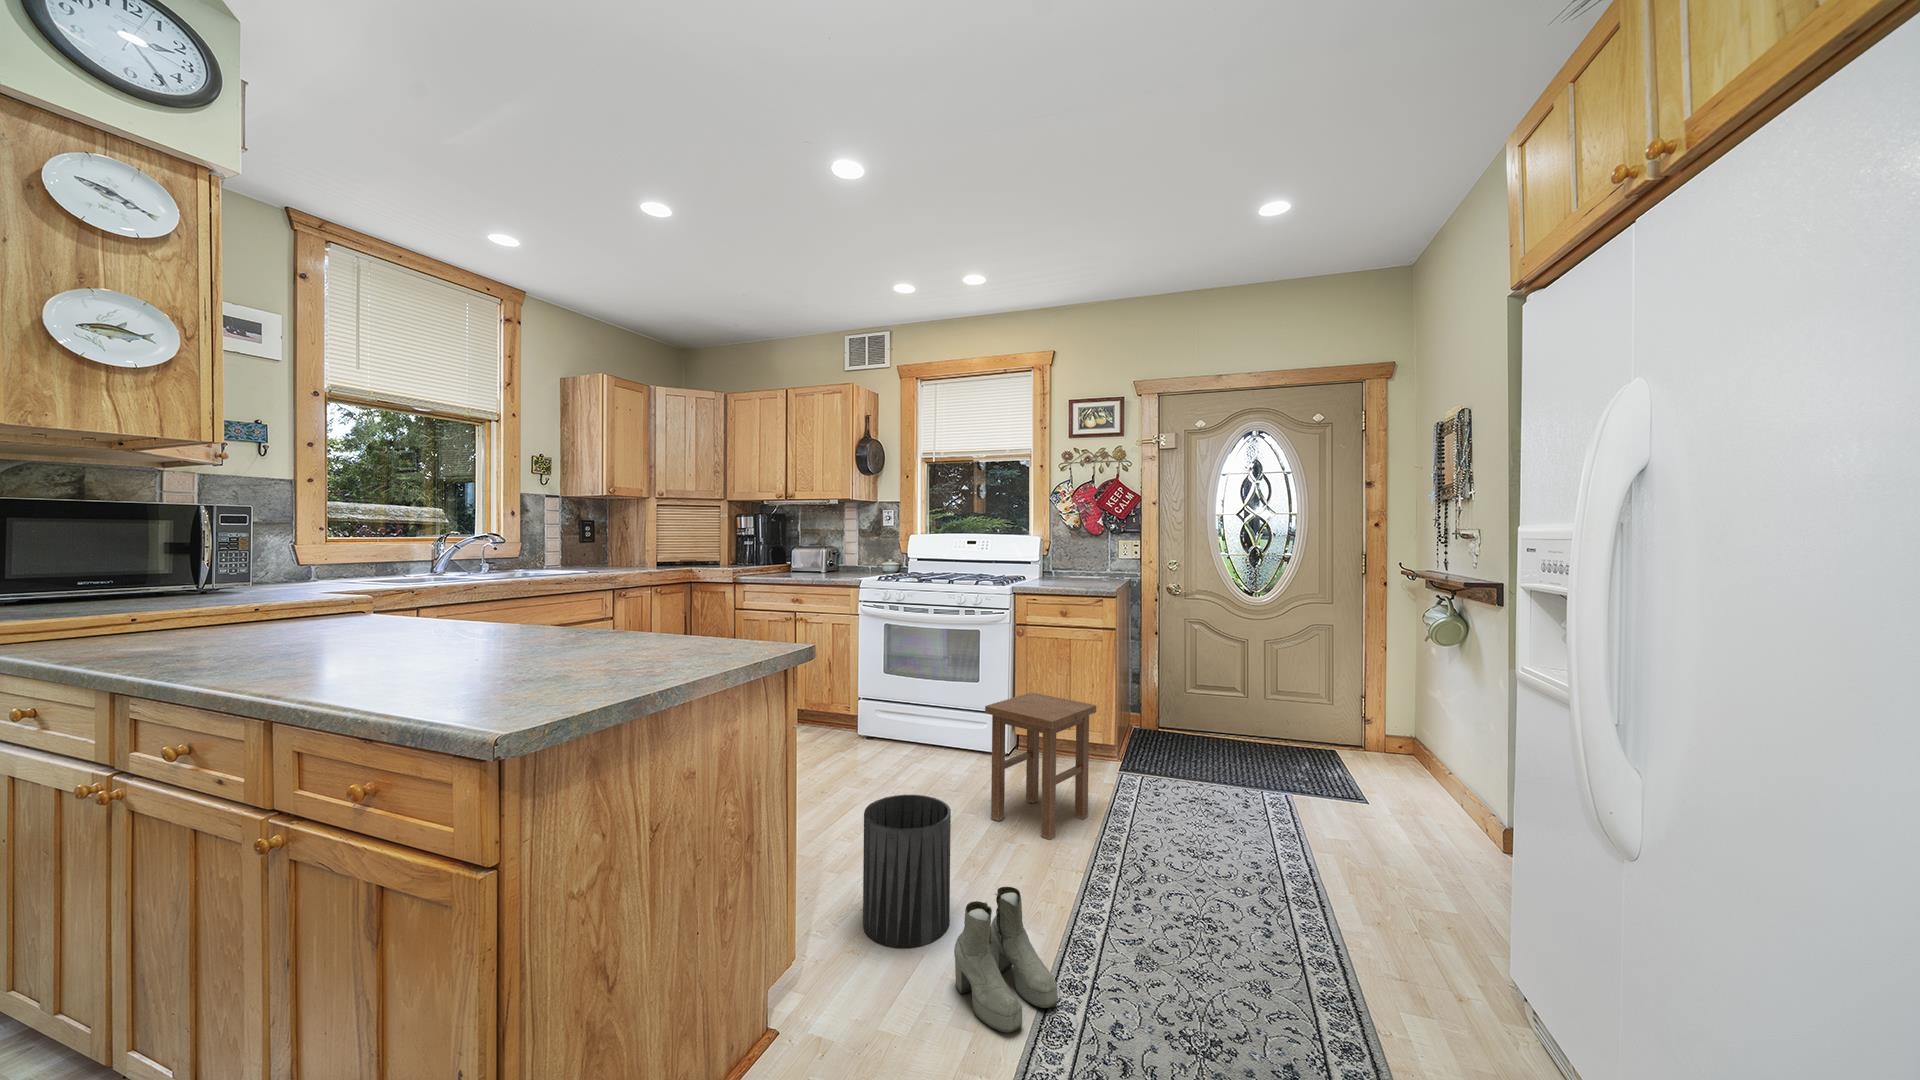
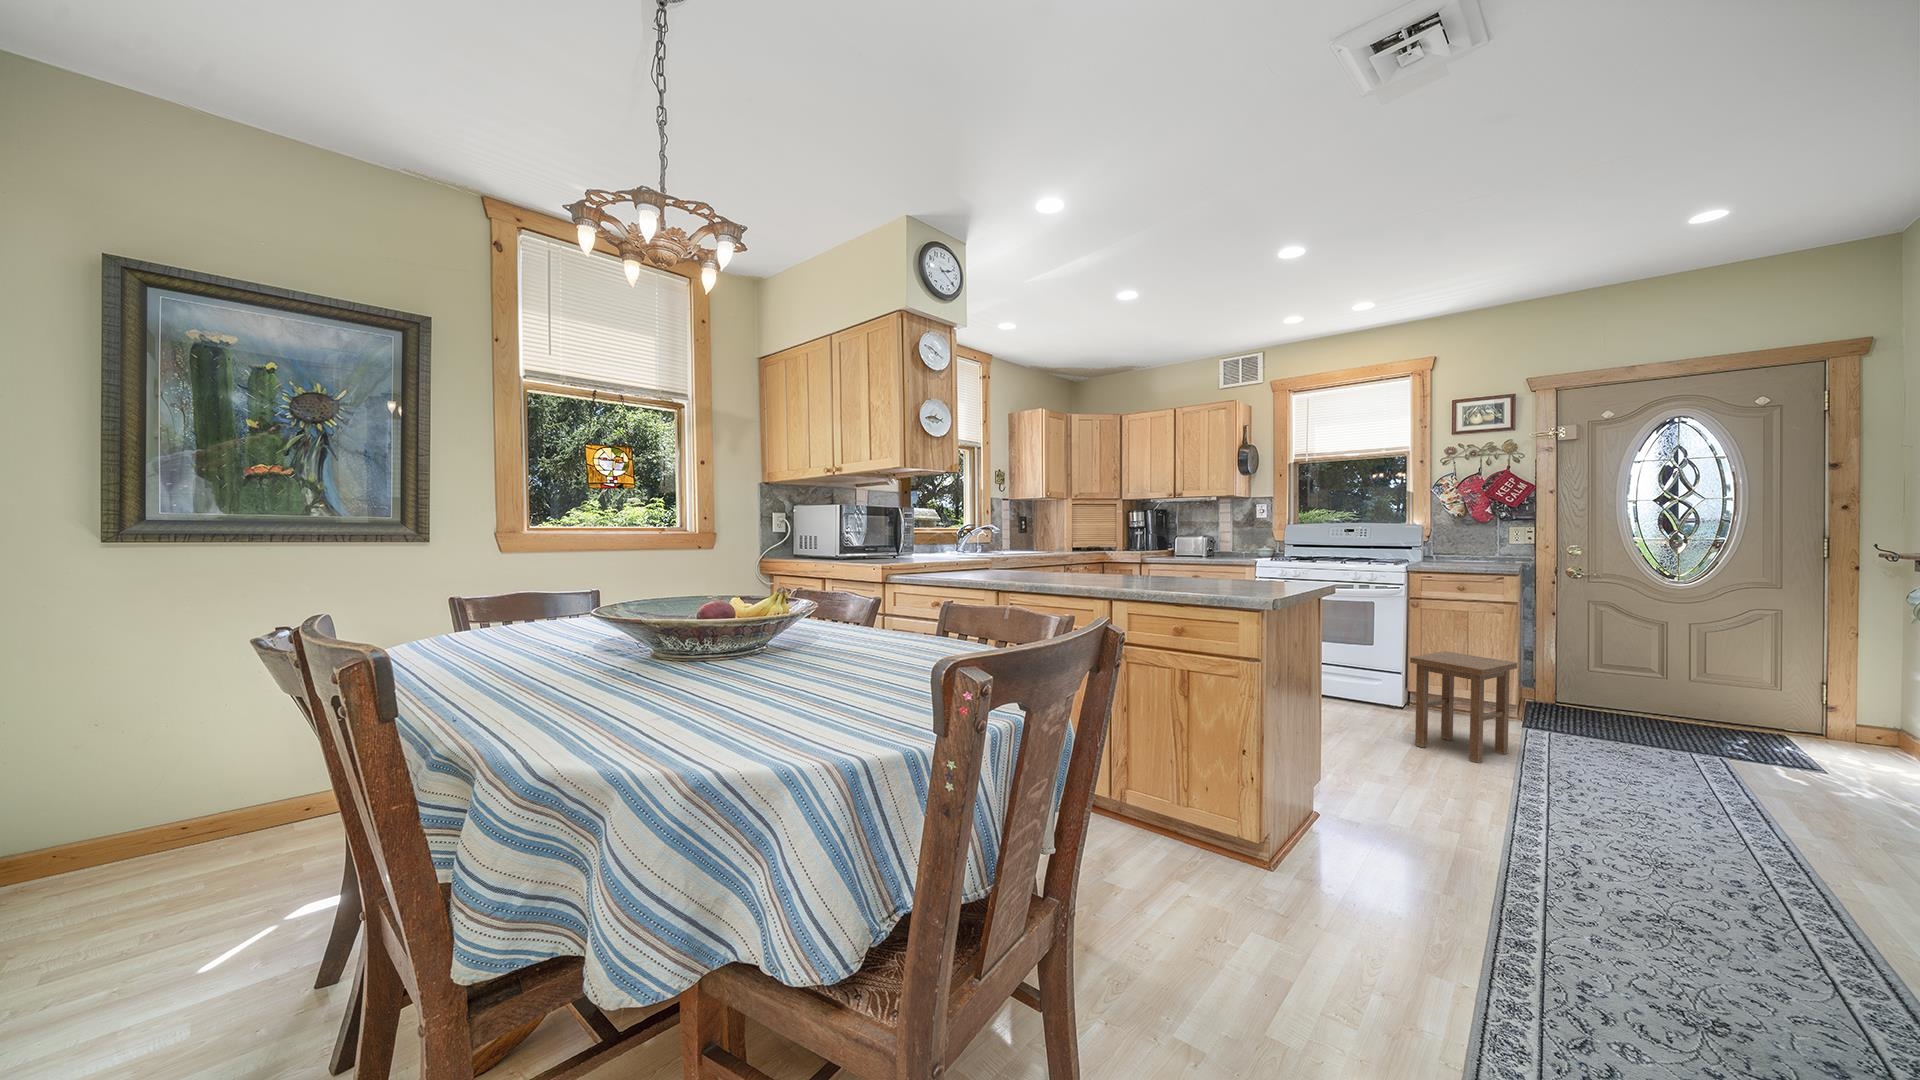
trash can: present [863,795,951,948] -> none [1349,707,1421,805]
boots: present [954,887,1058,1033] -> none [1445,768,1537,852]

